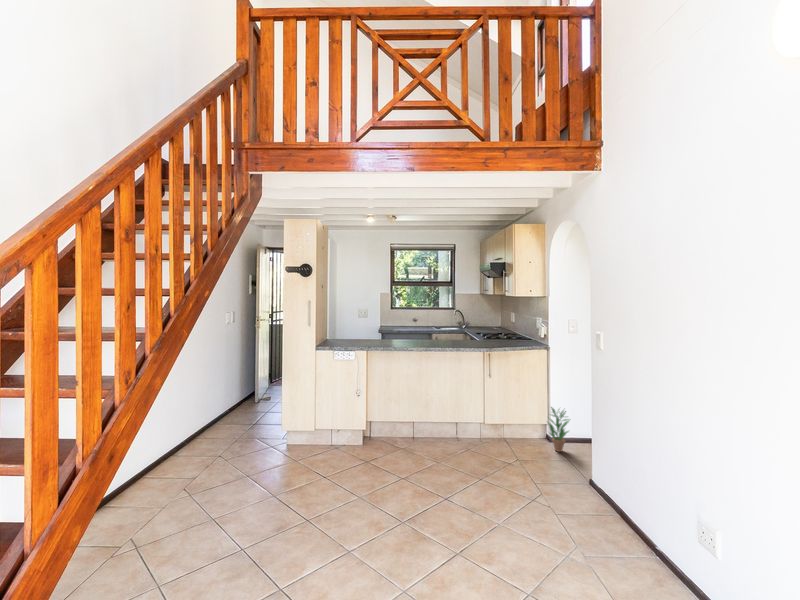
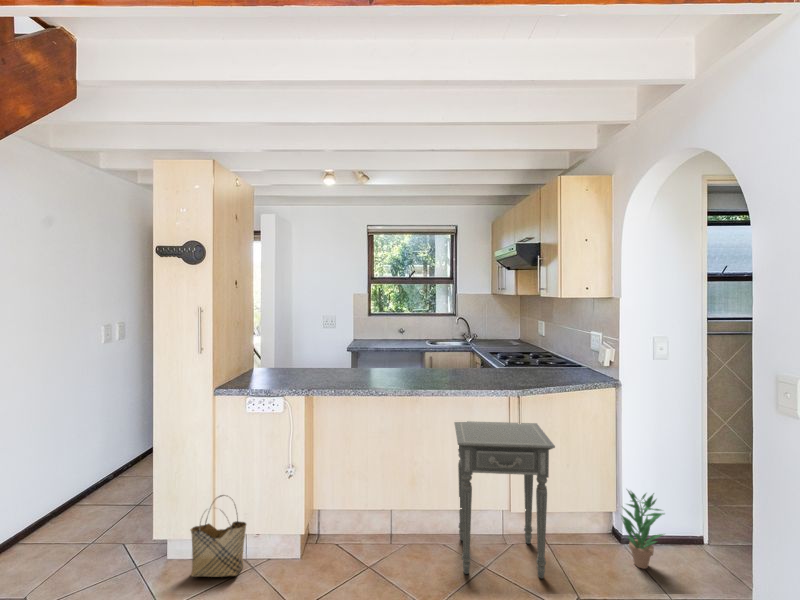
side table: none [451,370,507,455] -> present [454,421,555,578]
woven basket: none [302,409,332,452] -> present [190,495,246,577]

